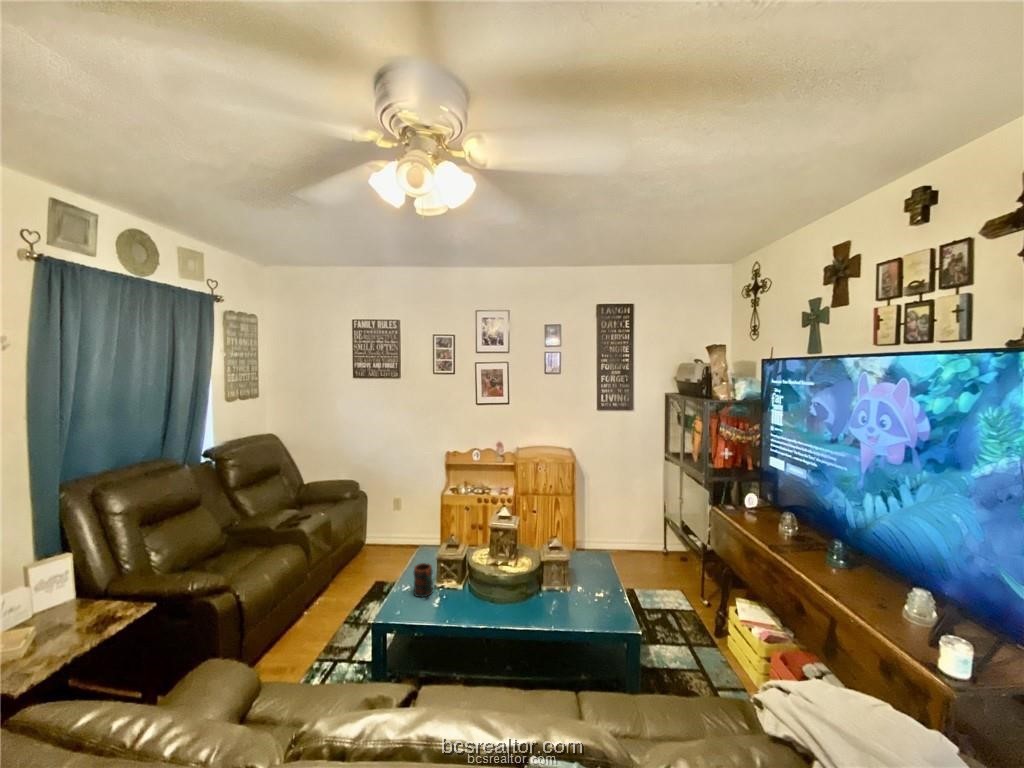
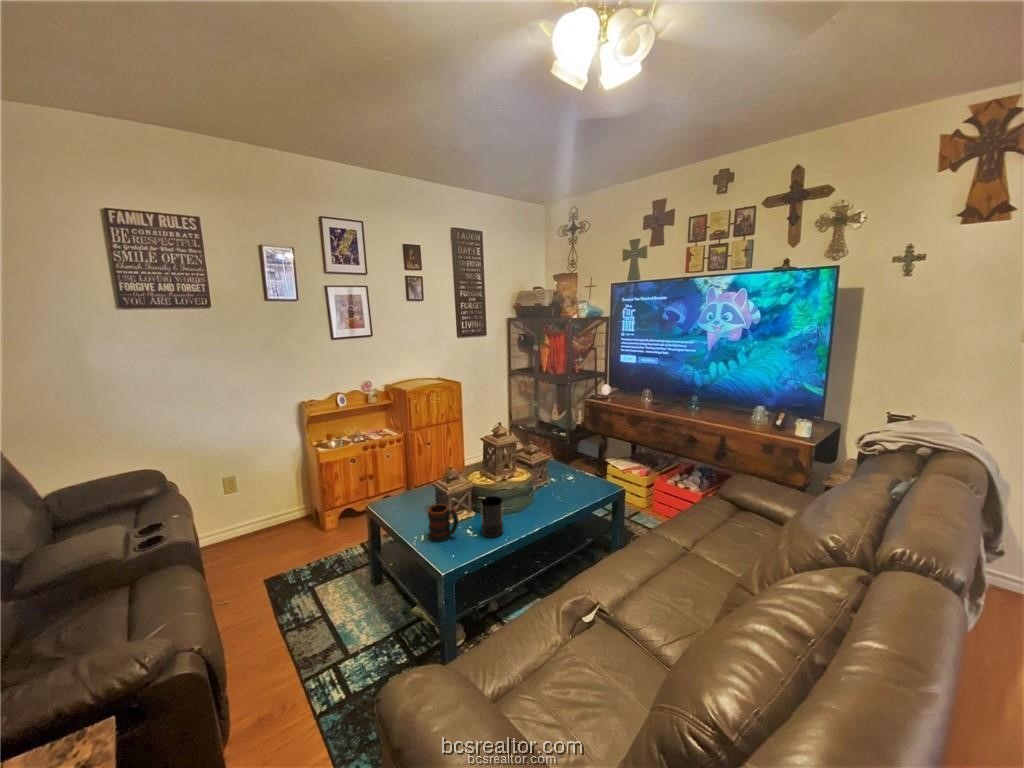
candle: none [446,569,467,613] -> present [481,496,503,538]

